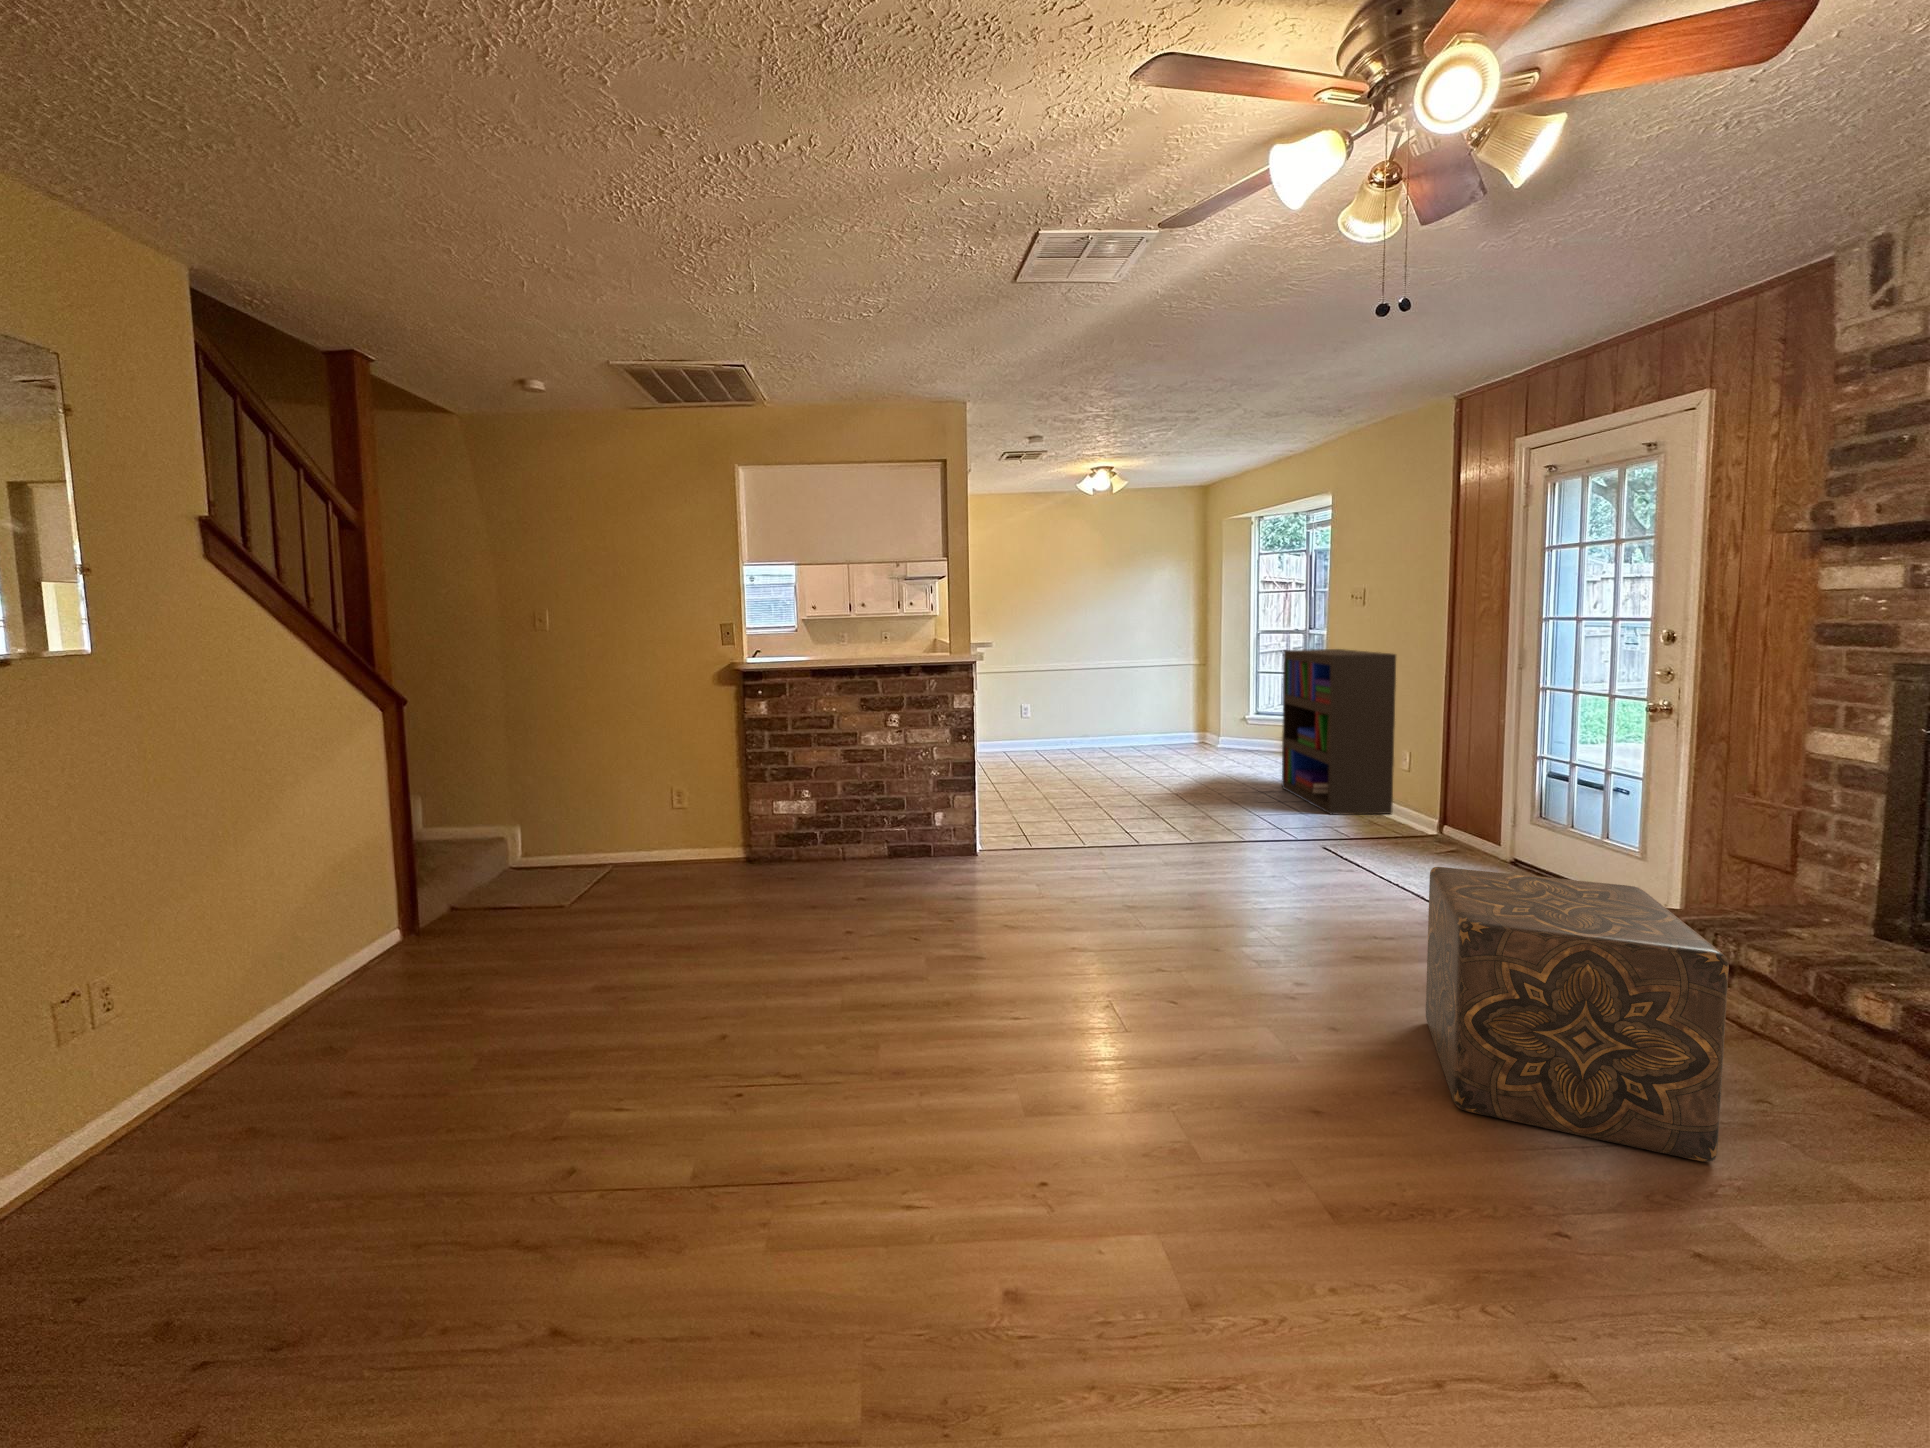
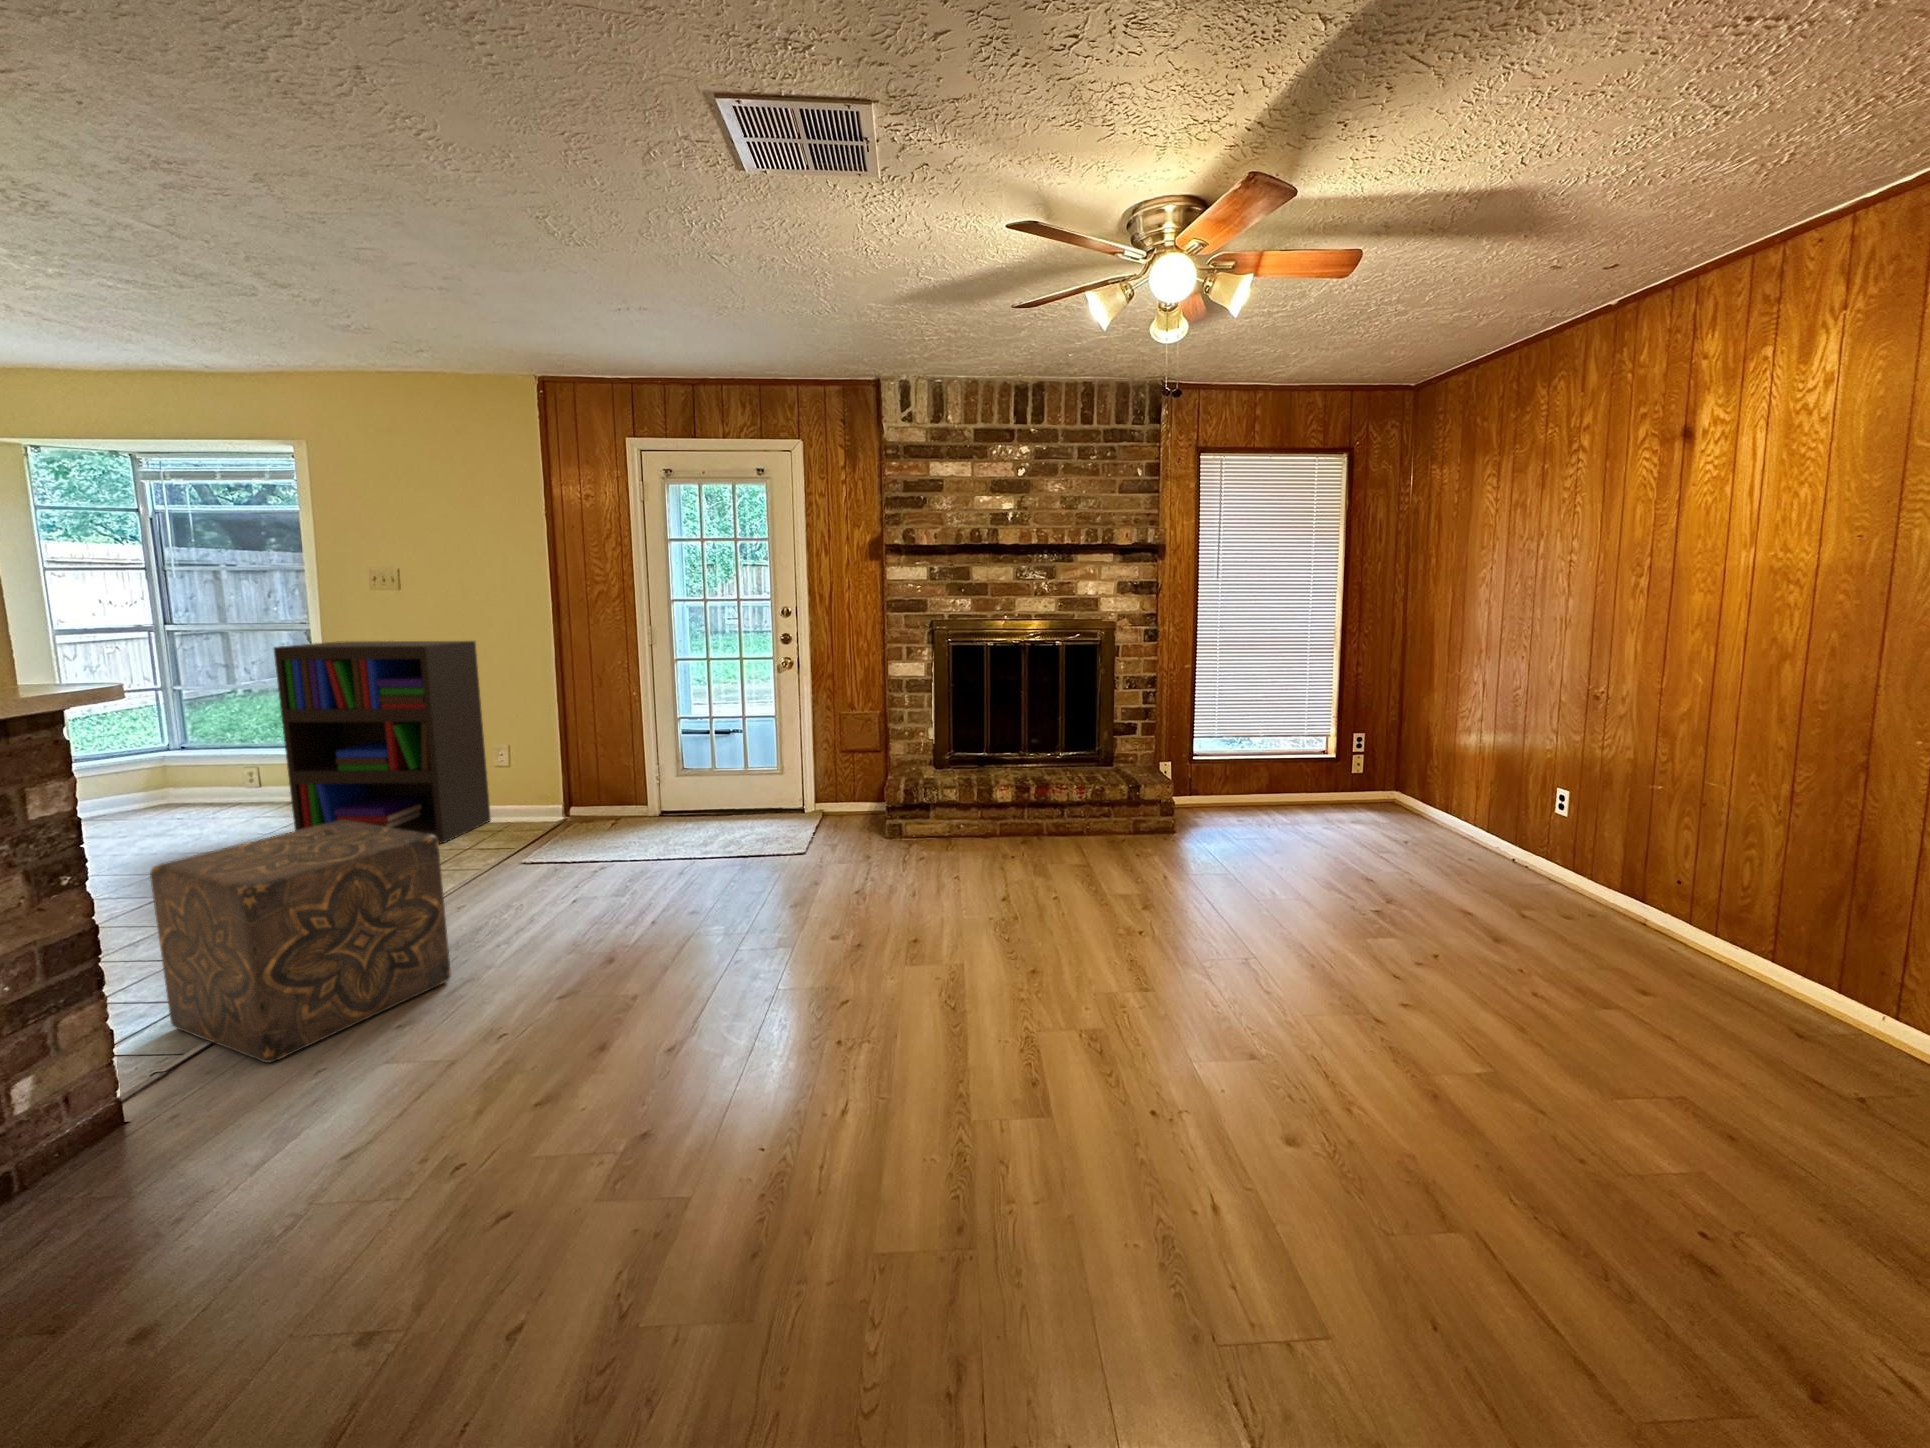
ottoman: present [1426,867,1729,1162] -> present [150,820,451,1062]

